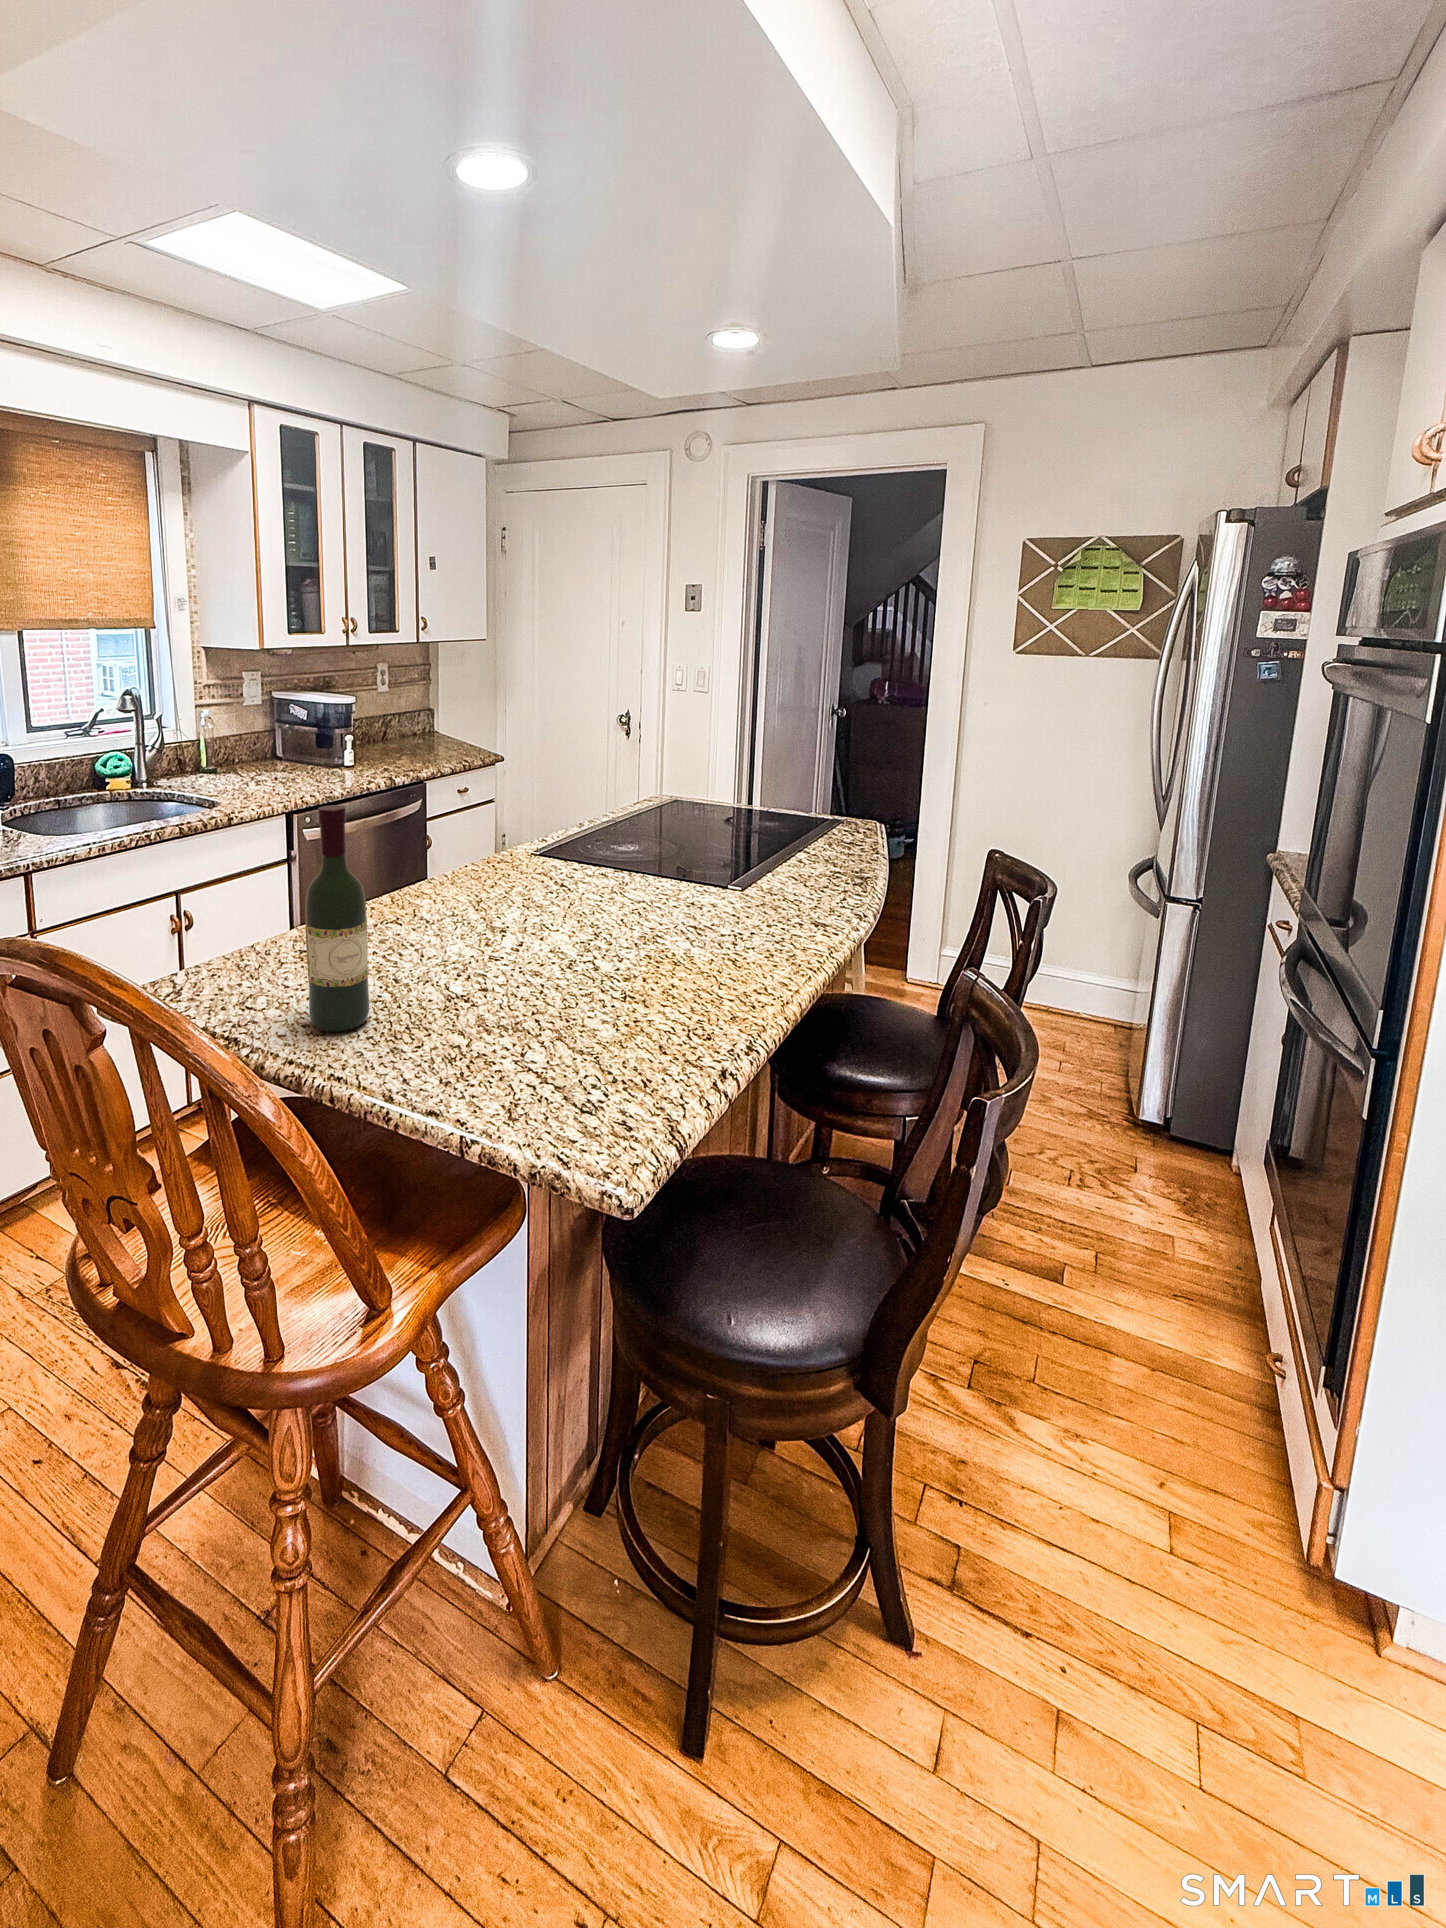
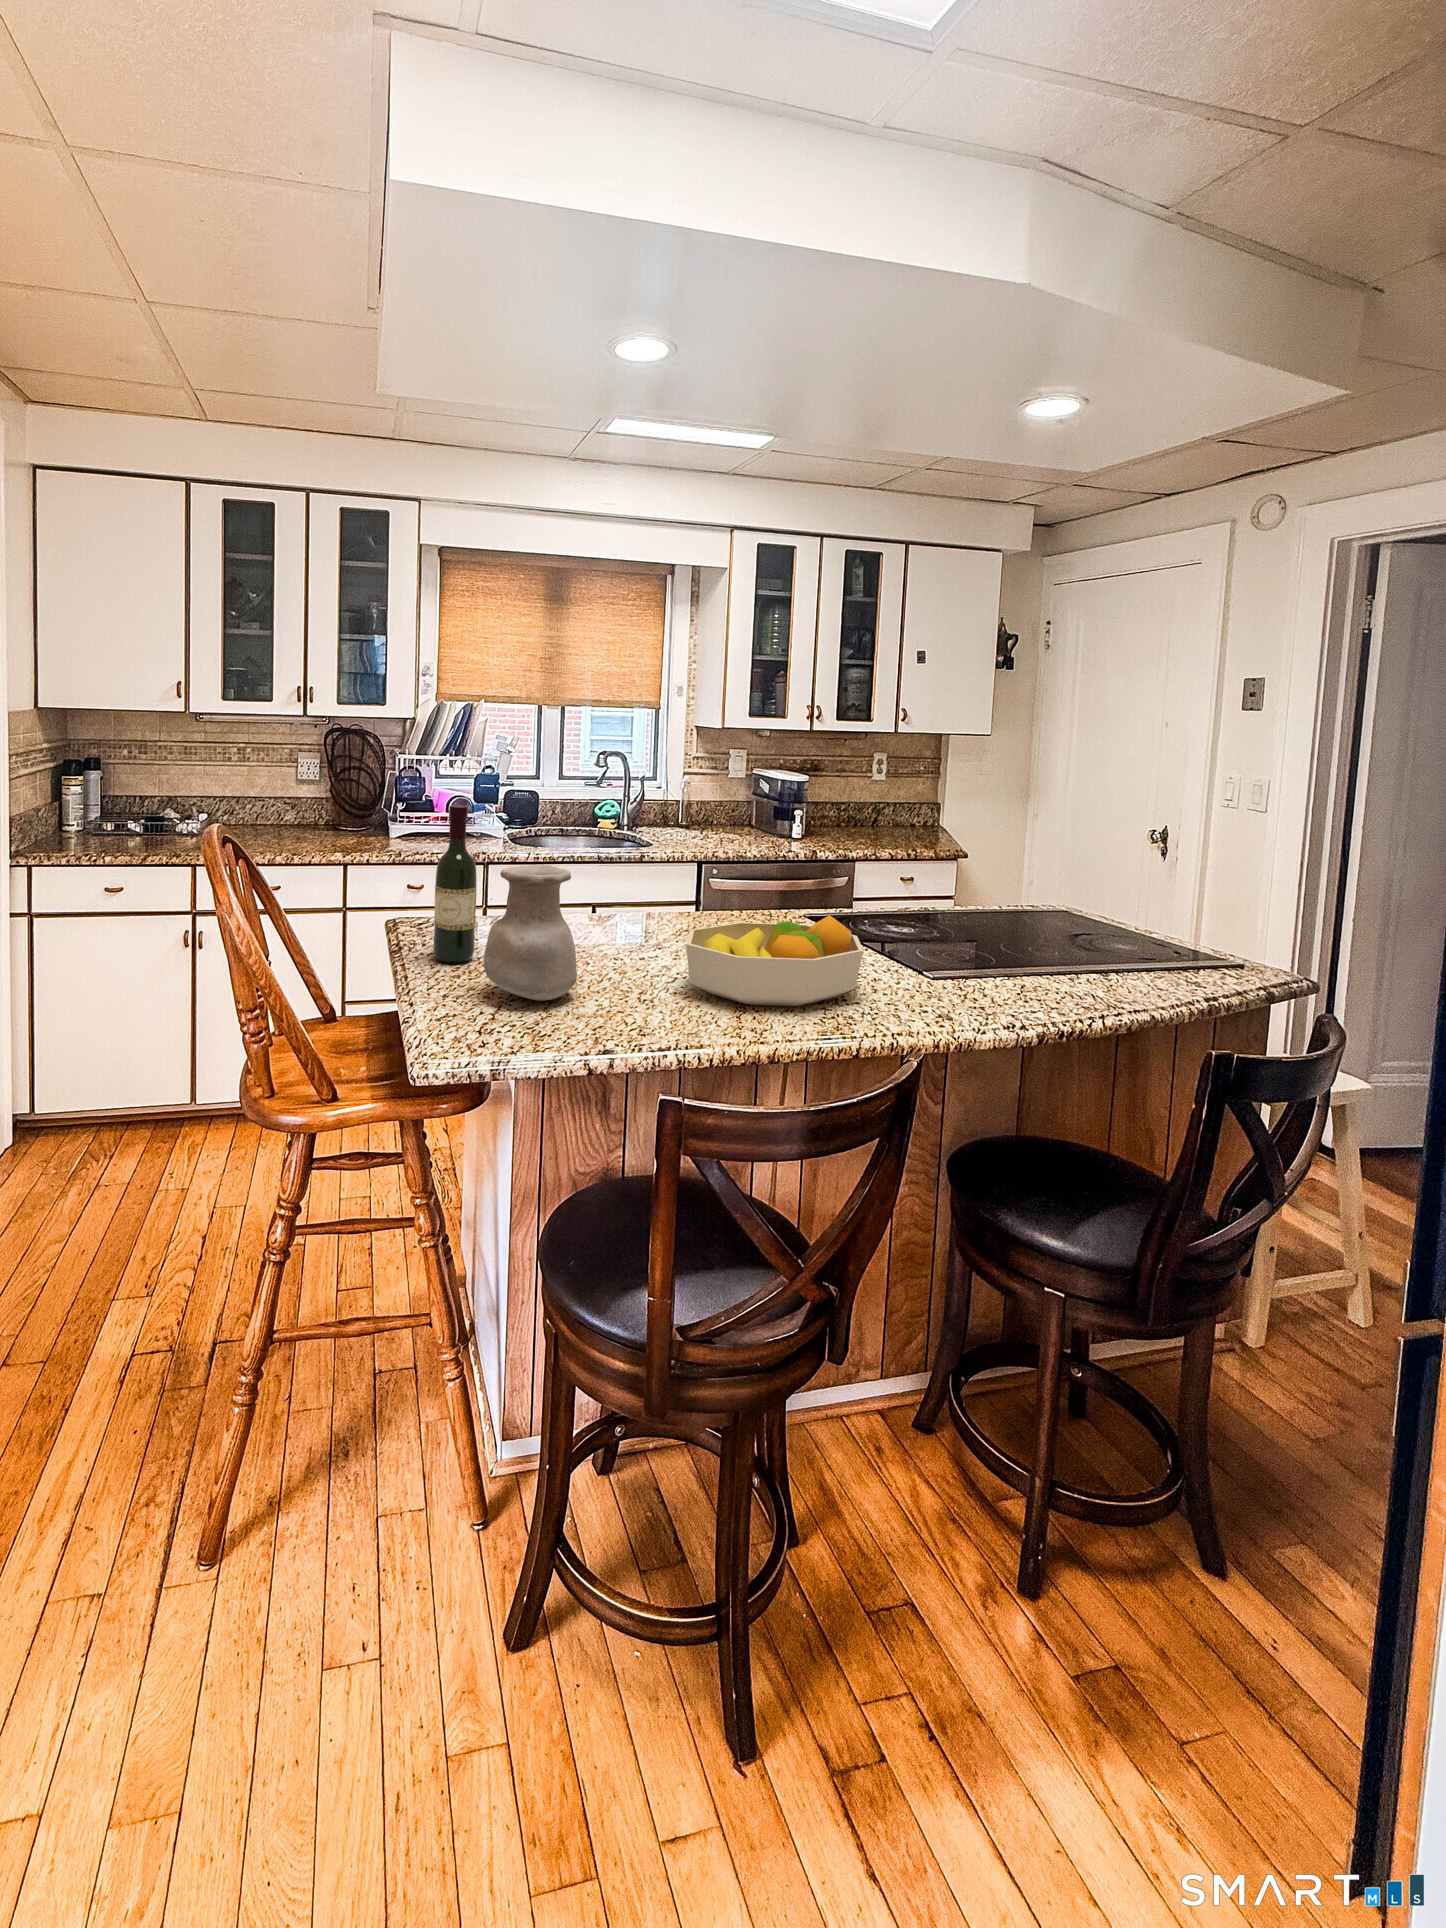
fruit bowl: none [613,850,768,963] -> present [686,915,864,1006]
vase: none [466,864,587,1040] -> present [484,865,577,1001]

